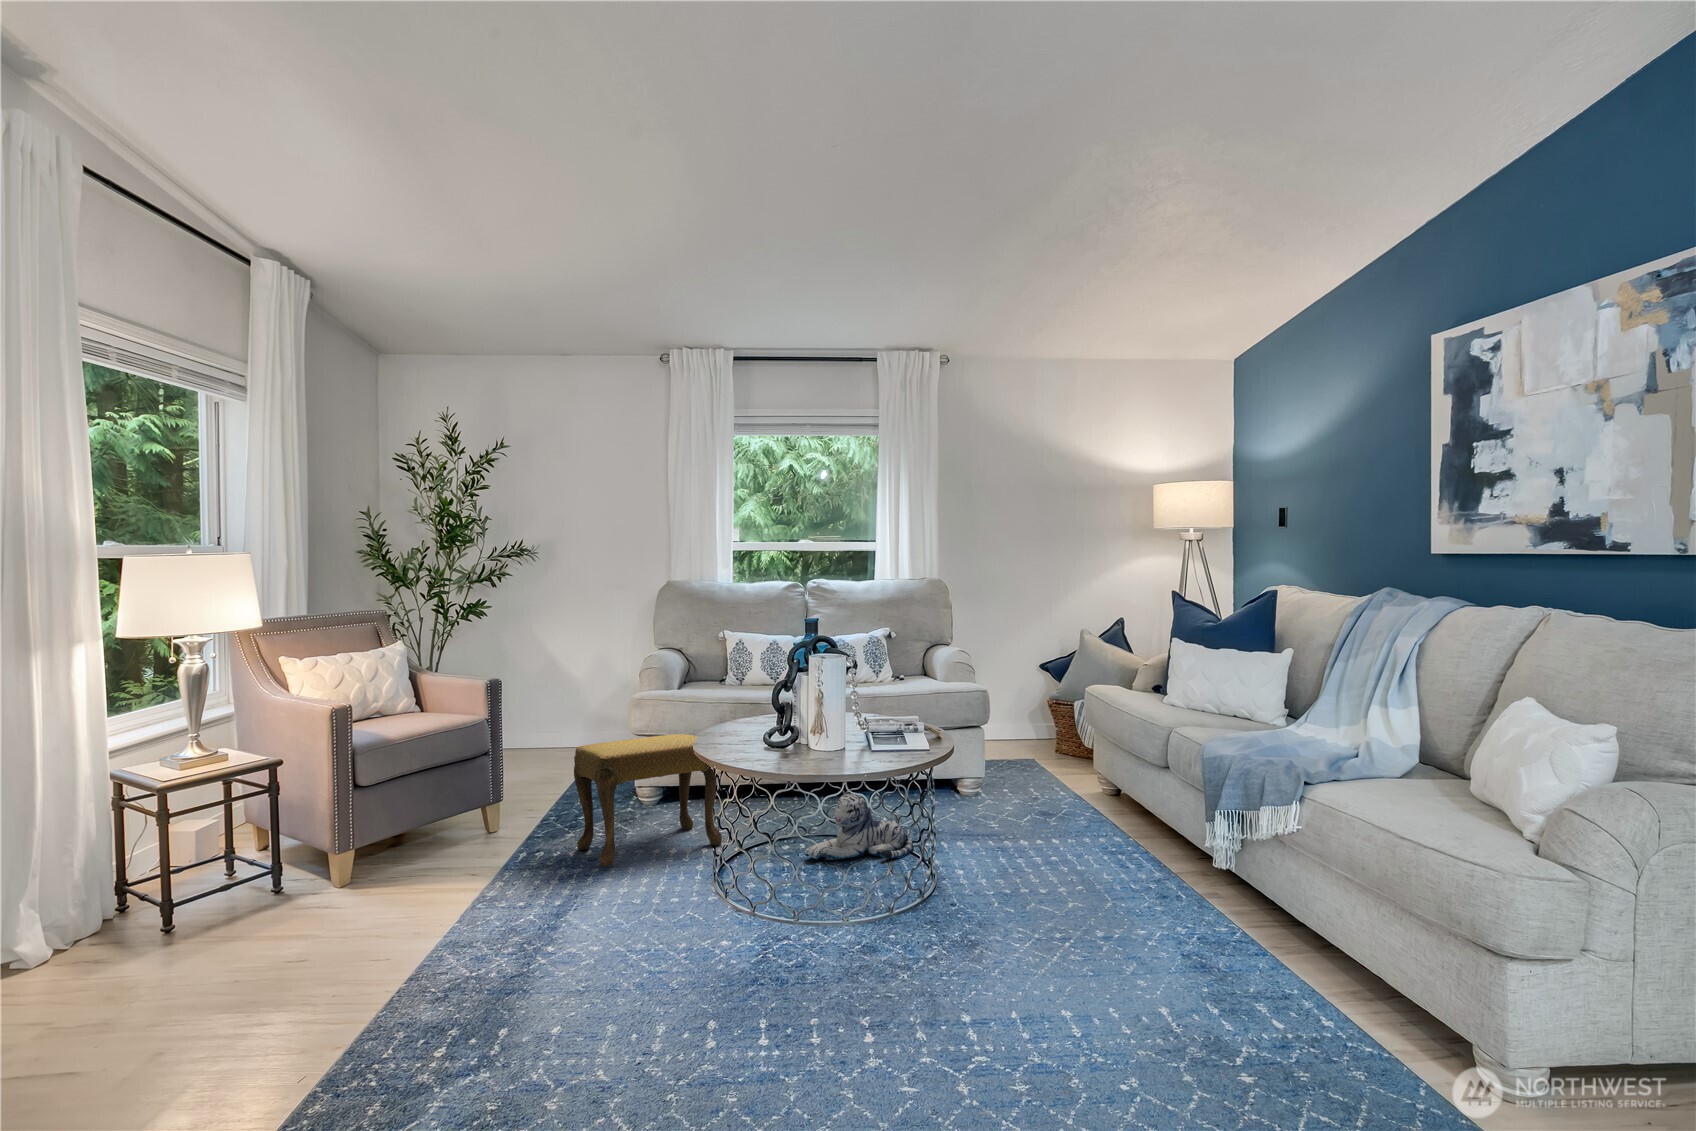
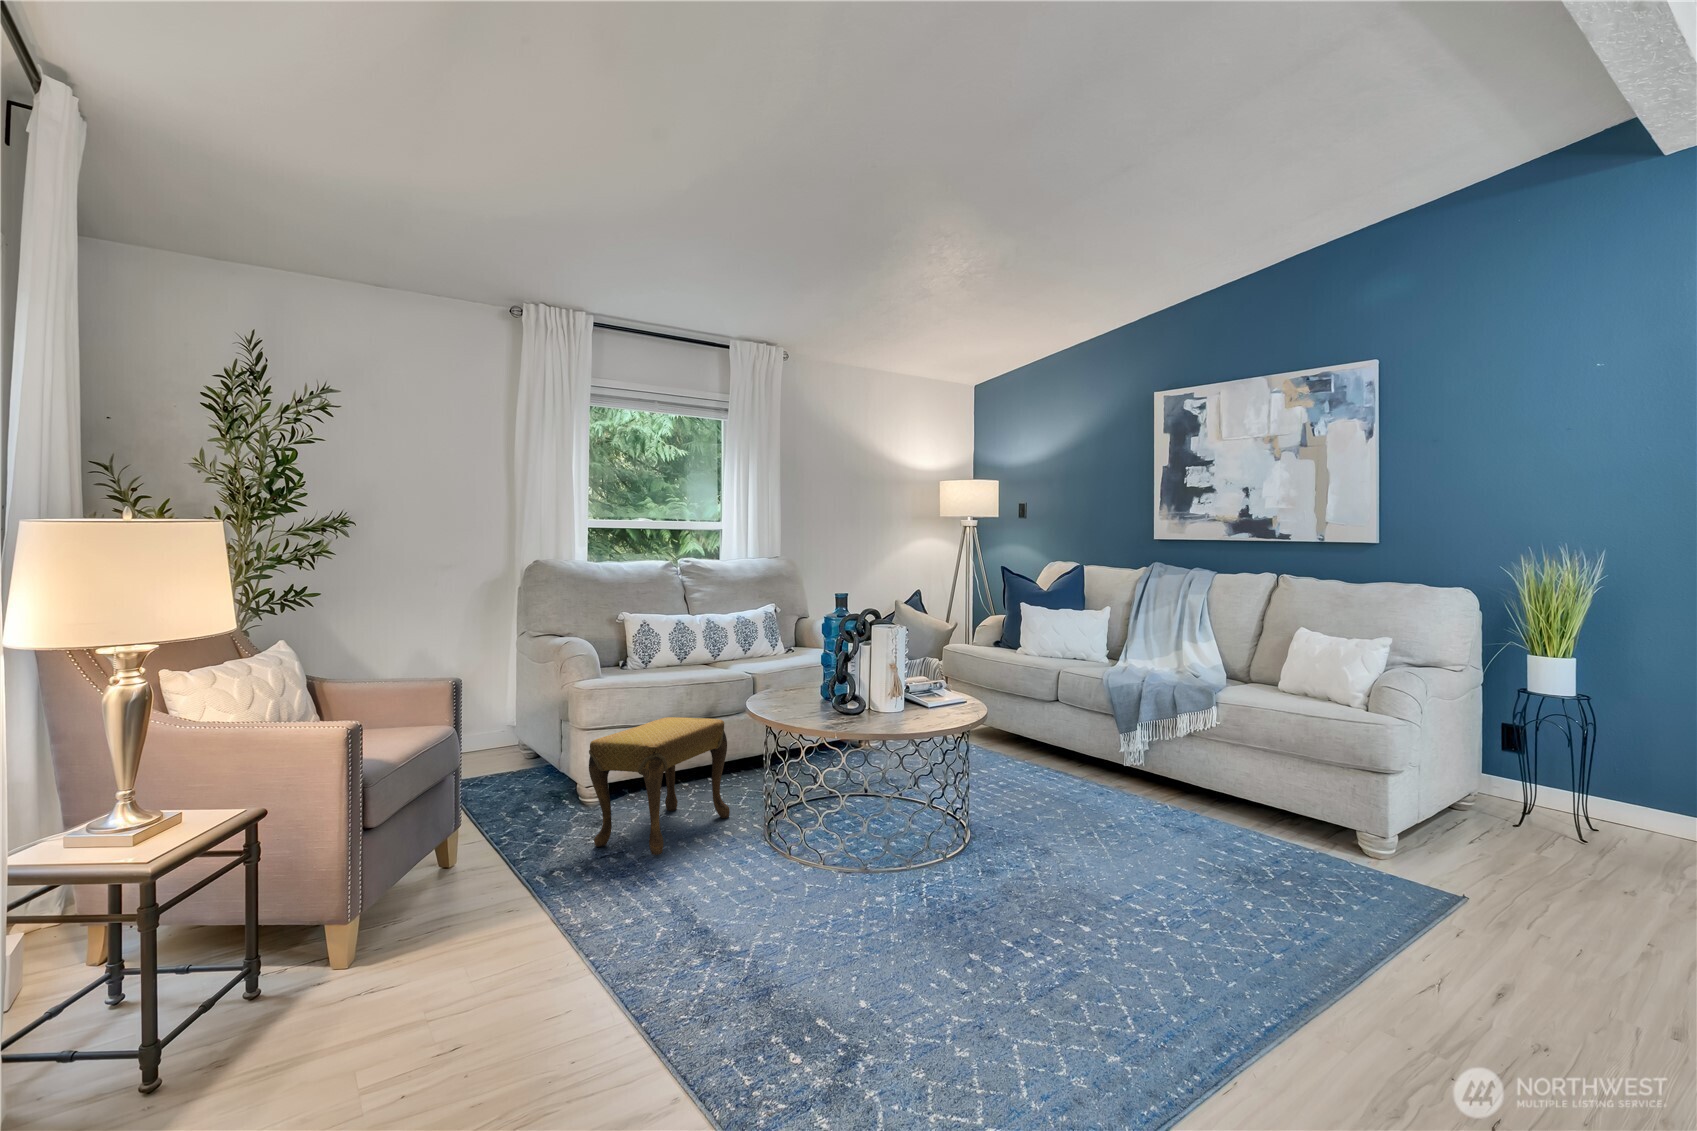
plush toy: present [805,792,914,859] -> none [822,749,894,812]

